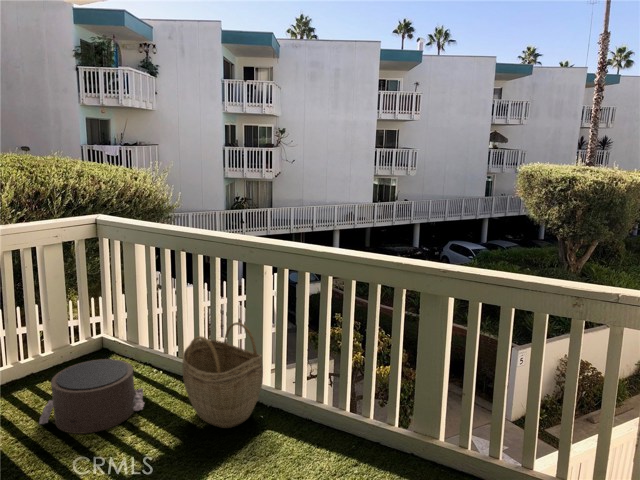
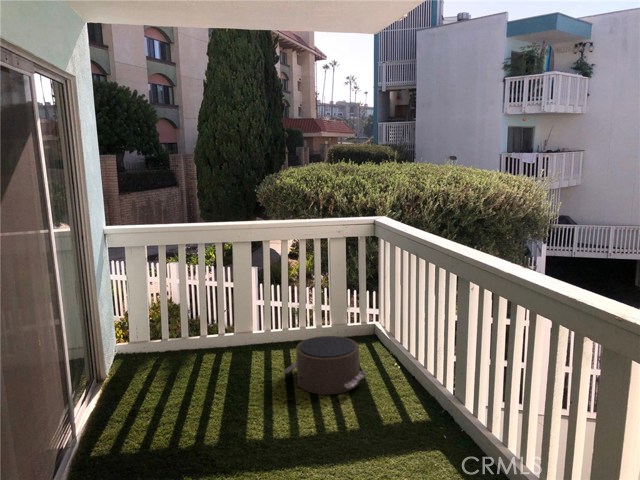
woven basket: present [183,322,263,428] -> none [381,332,451,436]

